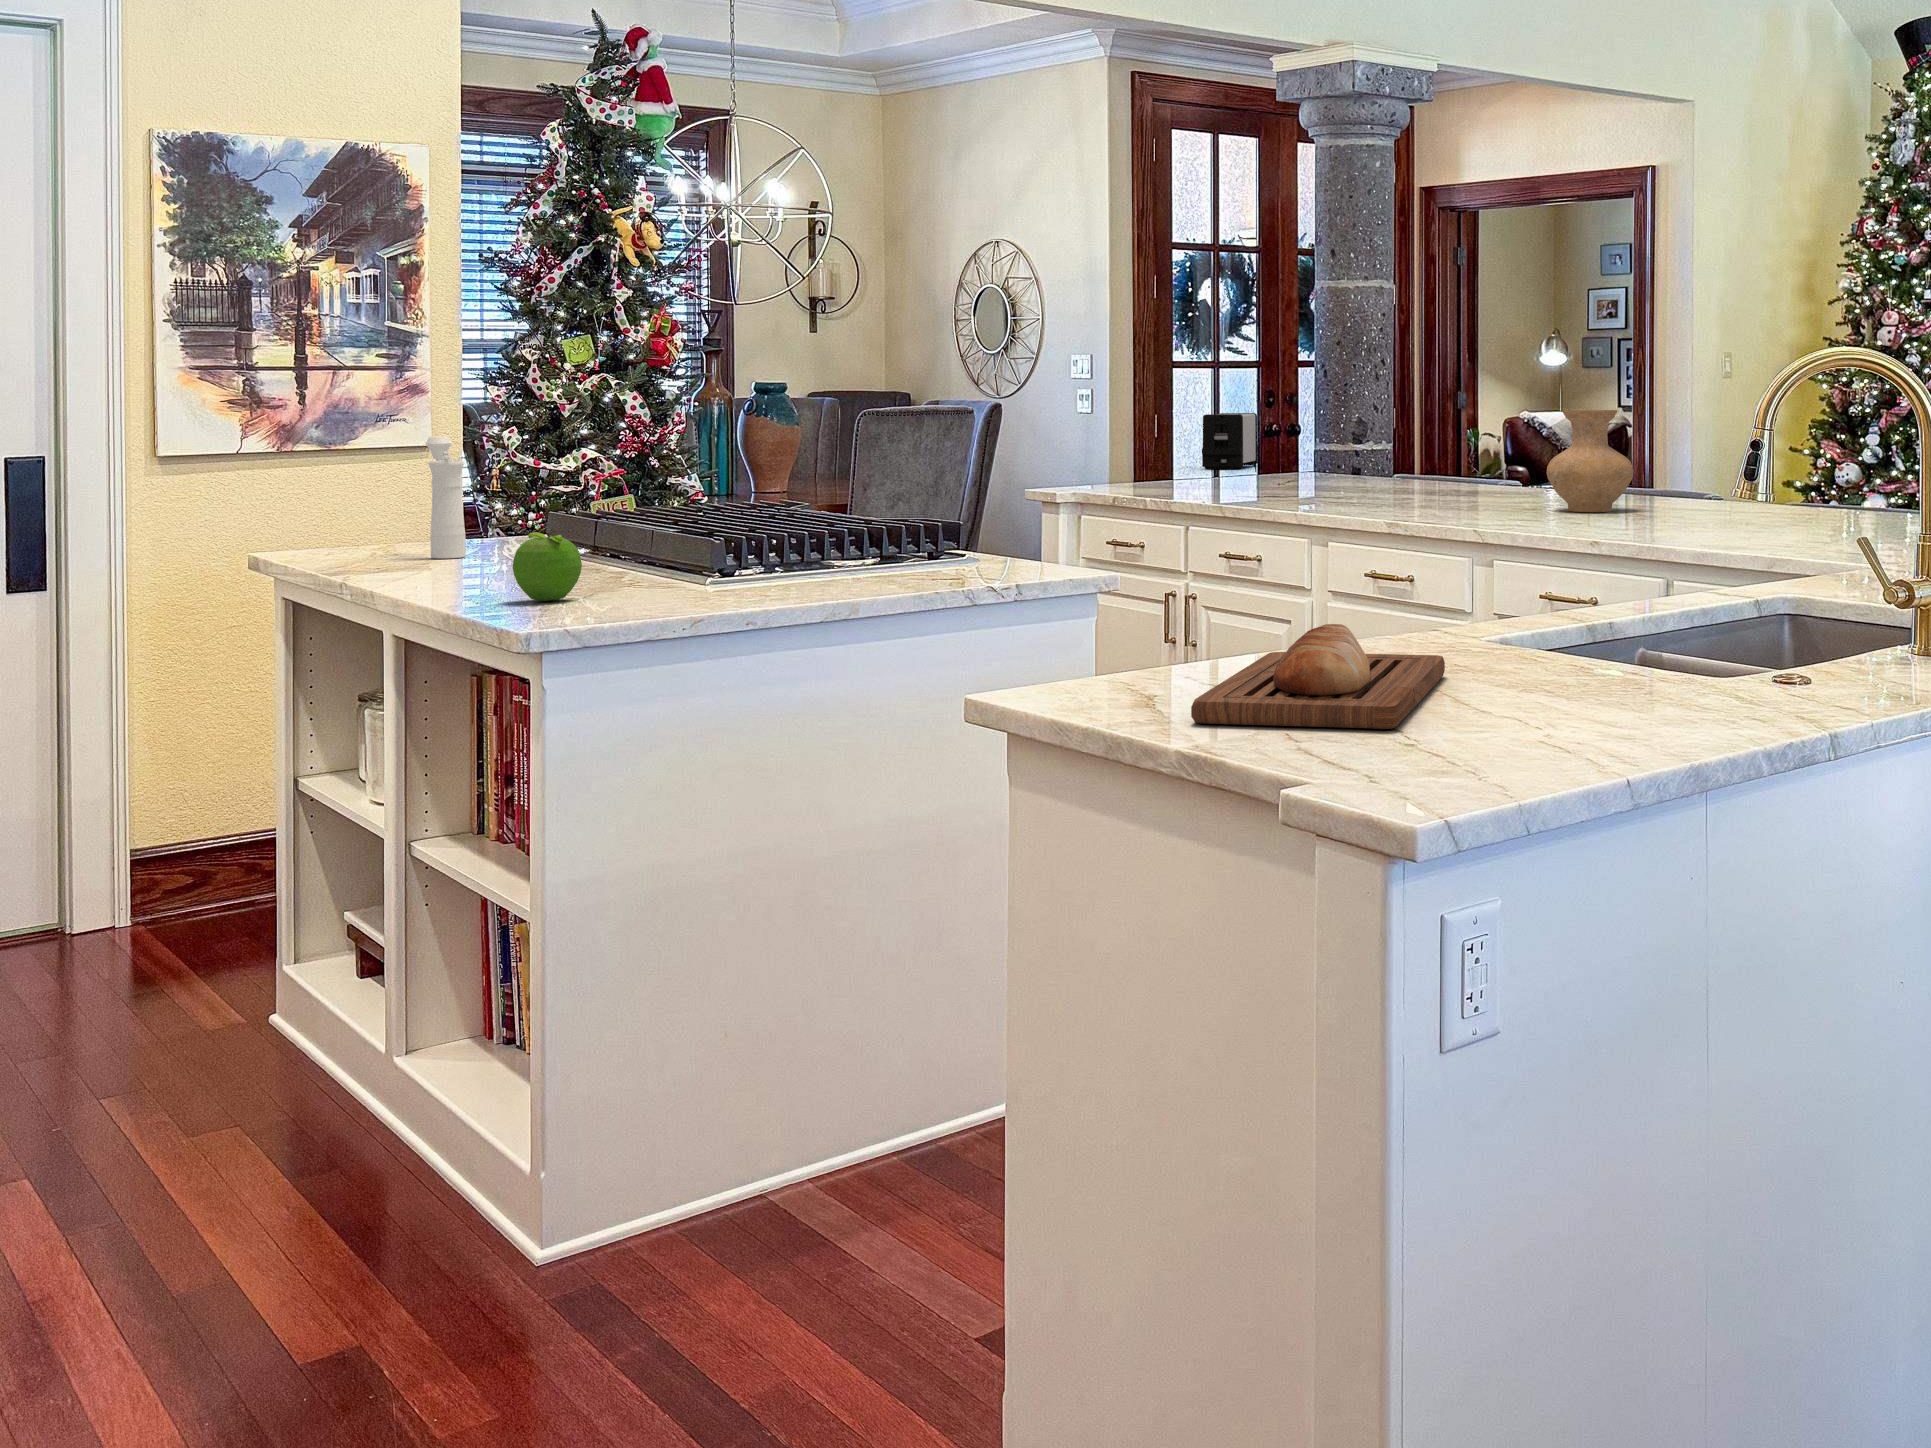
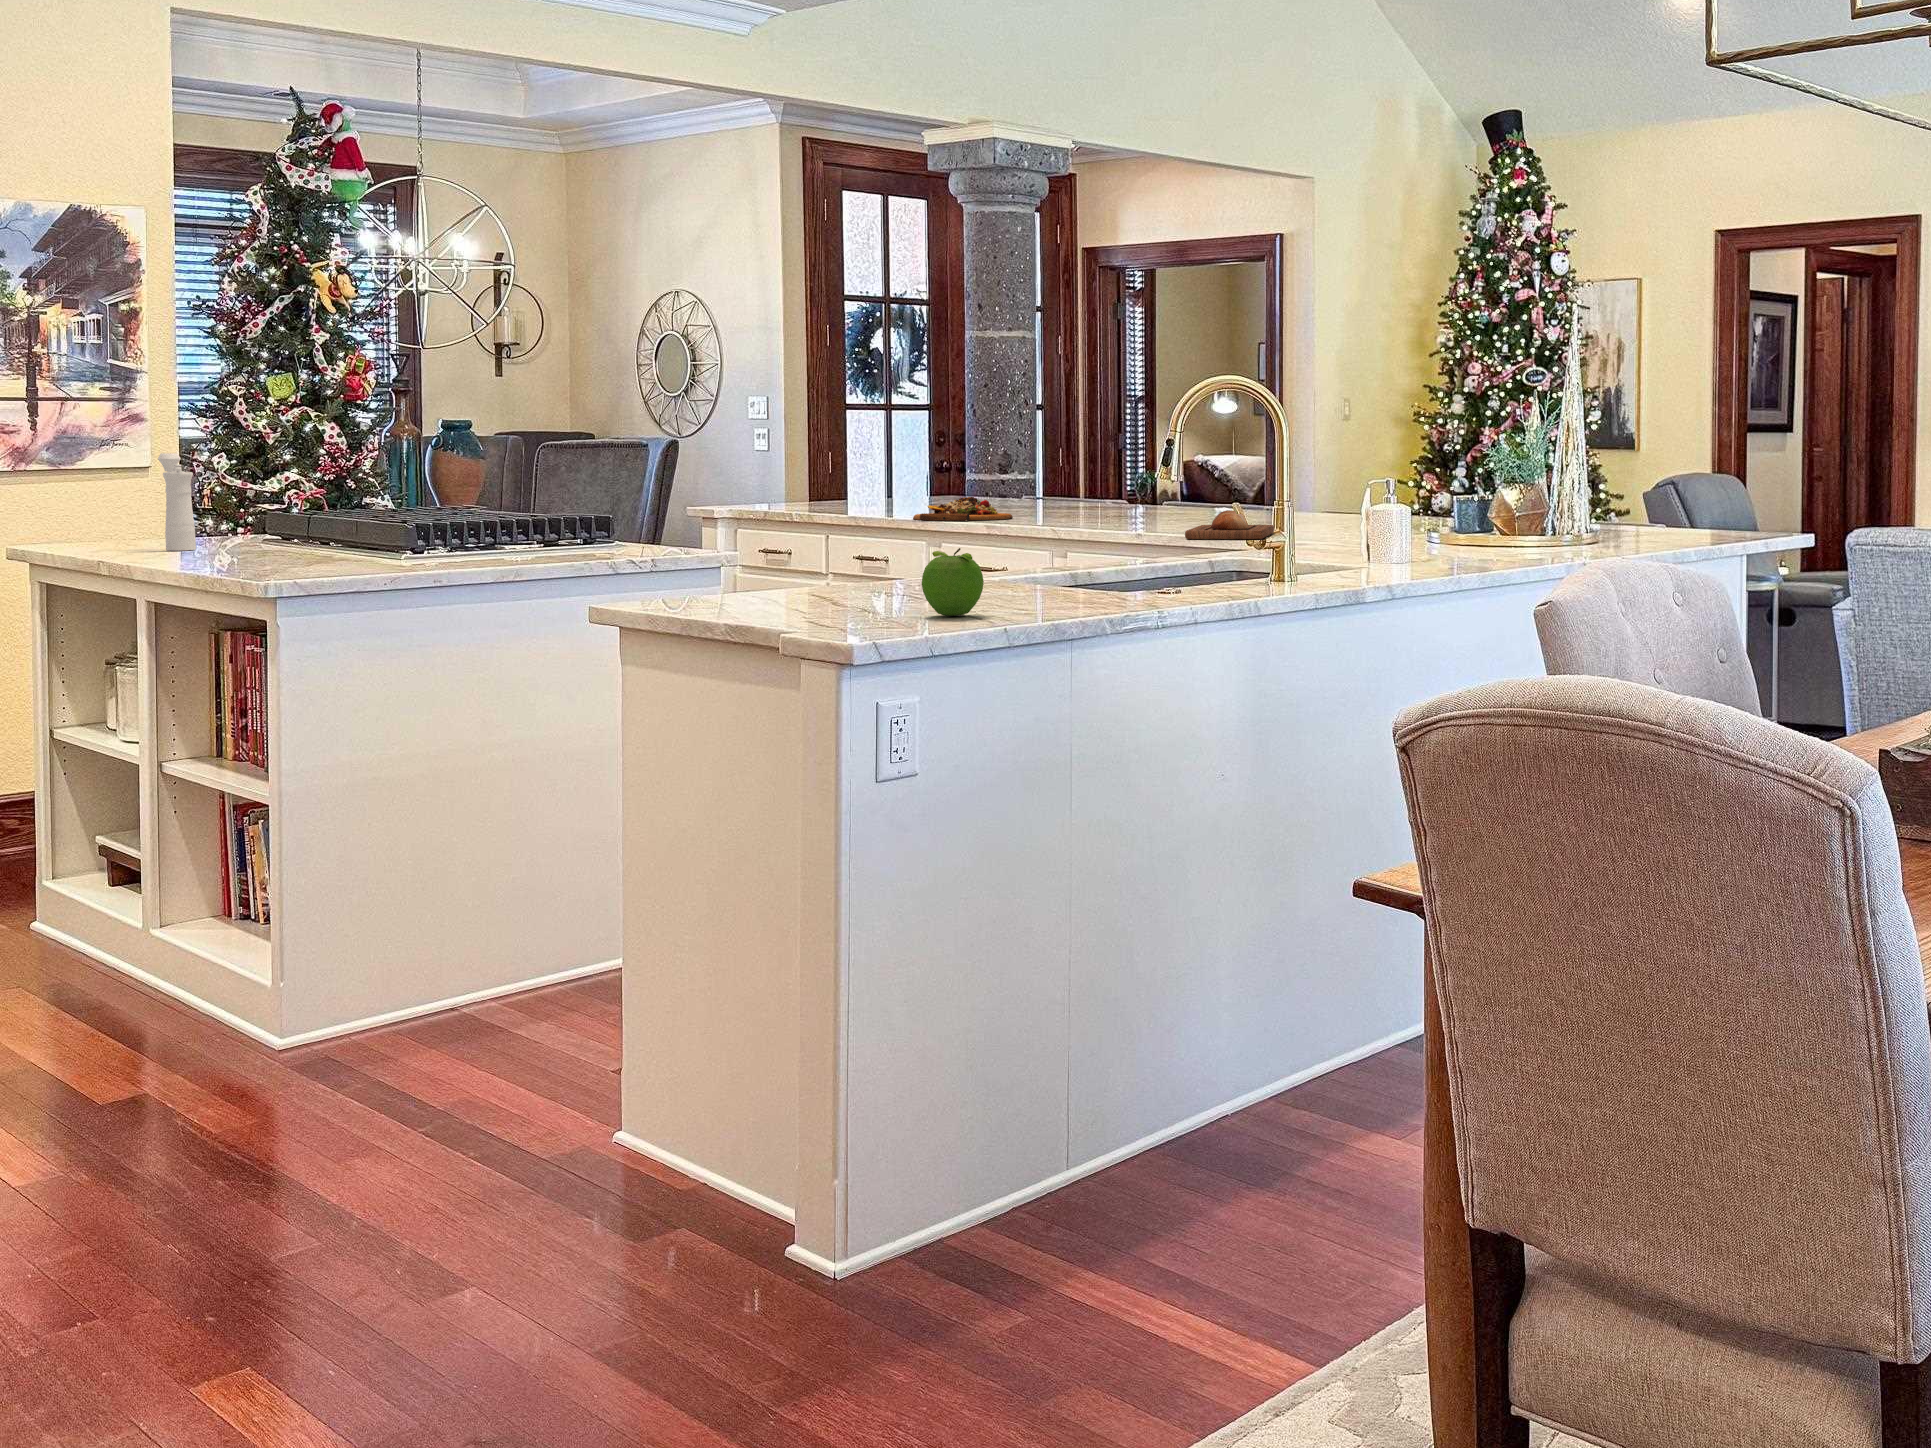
vase: present [1547,410,1634,512] -> none [1121,441,1193,523]
toaster: present [1202,413,1258,469] -> none [862,450,916,499]
cutting board: none [1287,476,1404,506] -> present [913,497,1013,521]
fruit: present [513,530,582,601] -> present [922,548,984,616]
bread loaf: present [1191,624,1445,729] -> present [1185,510,1274,539]

